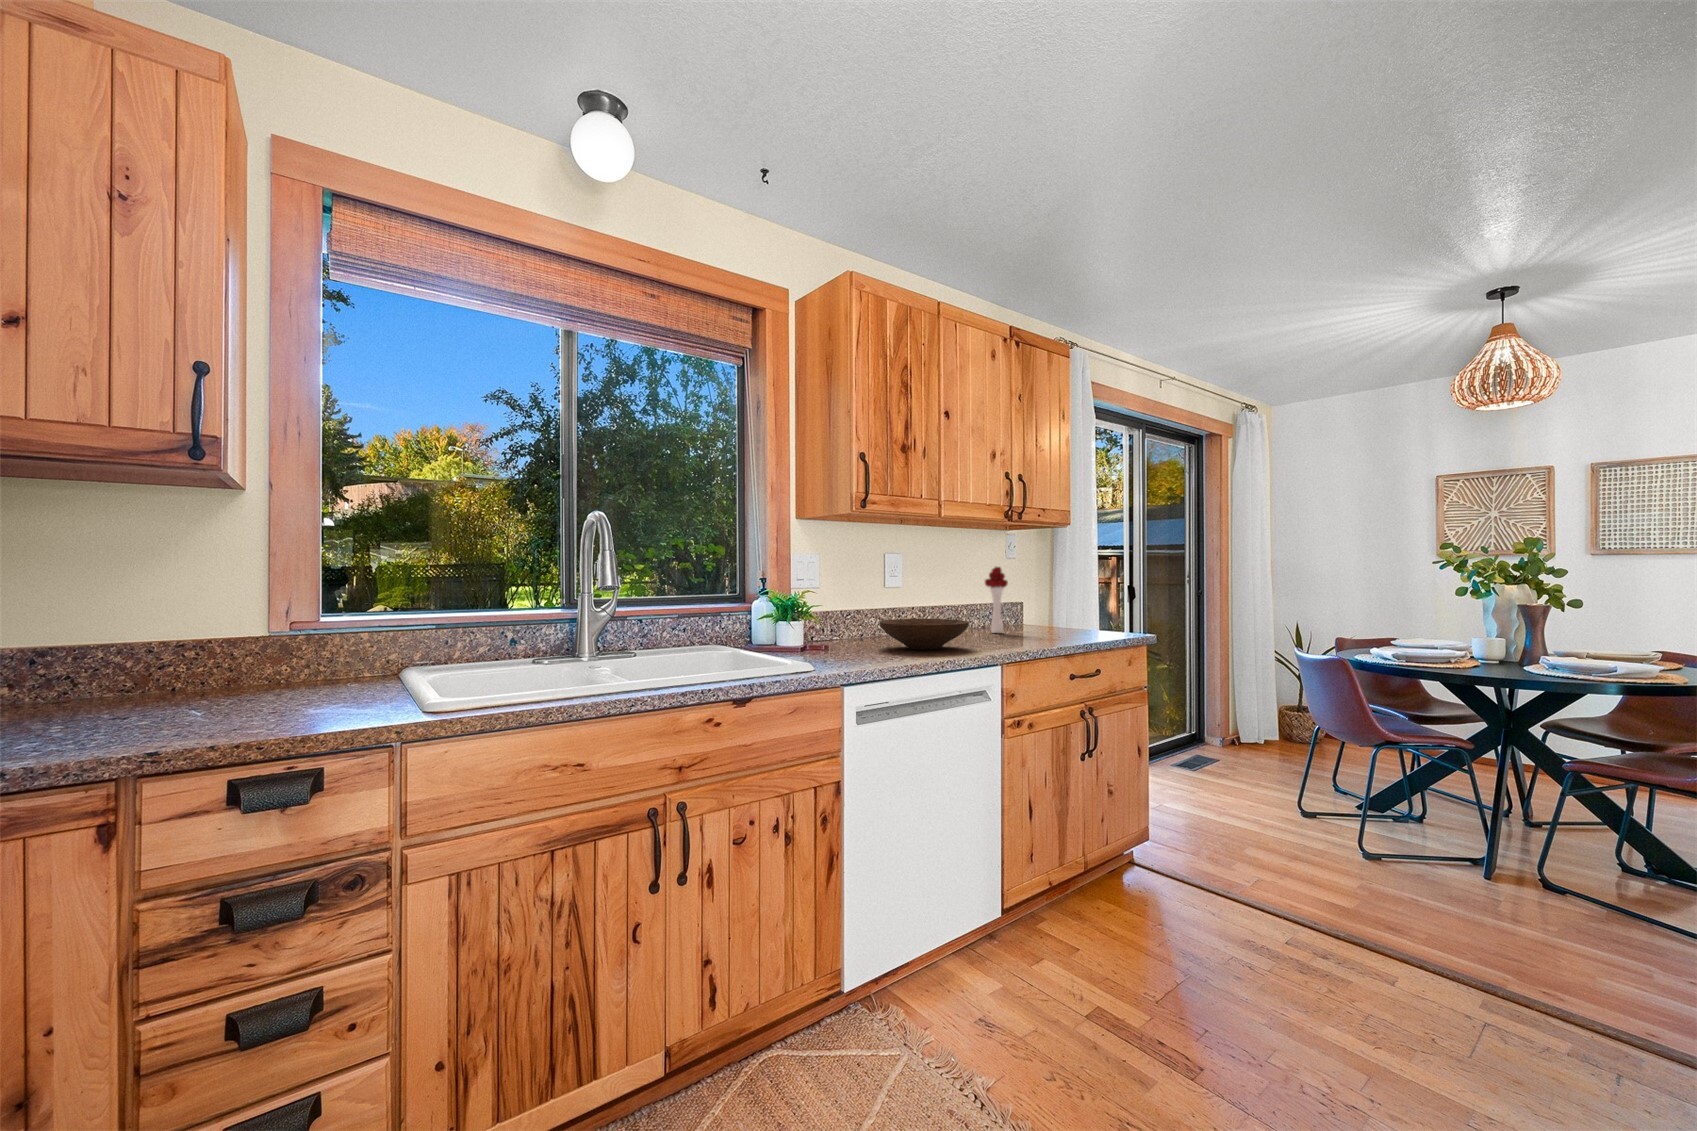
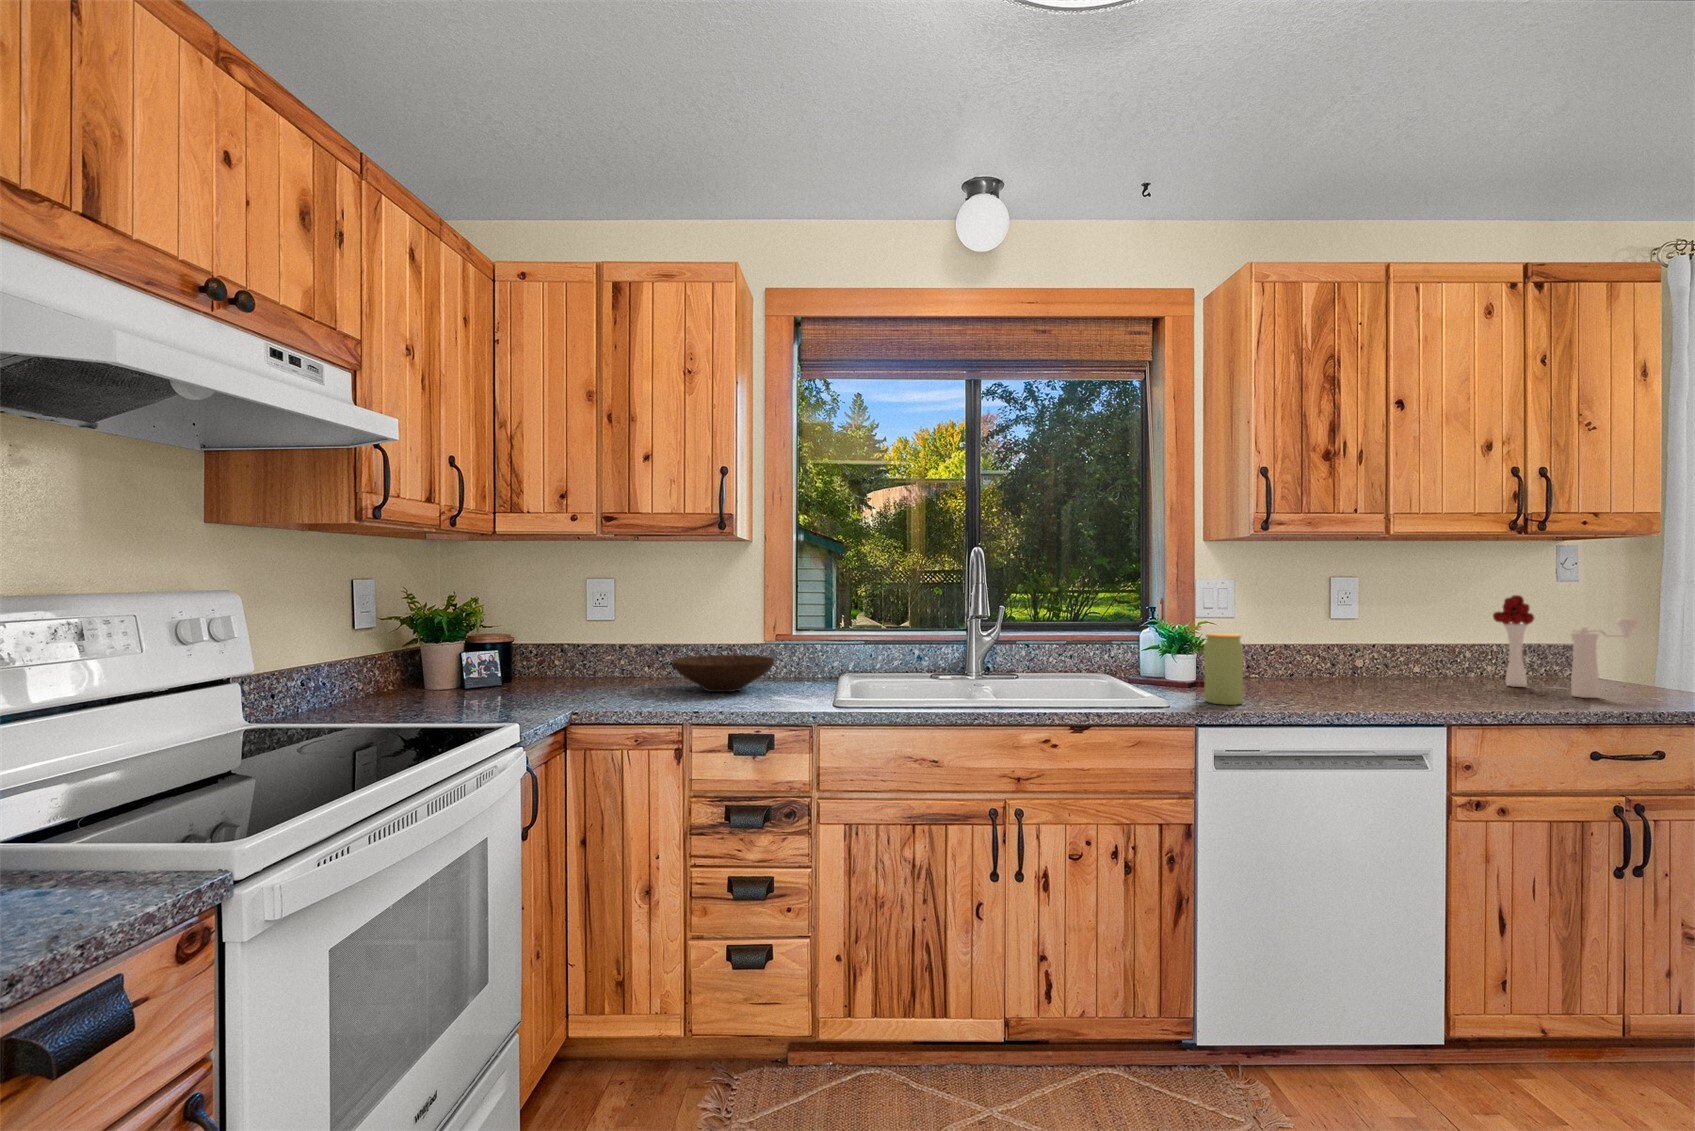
pepper mill: none [1035,580,1067,637] -> present [1571,618,1637,698]
jar: none [835,597,867,662] -> present [1204,633,1243,705]
wooden bowl: present [880,619,969,650] -> present [672,655,774,692]

